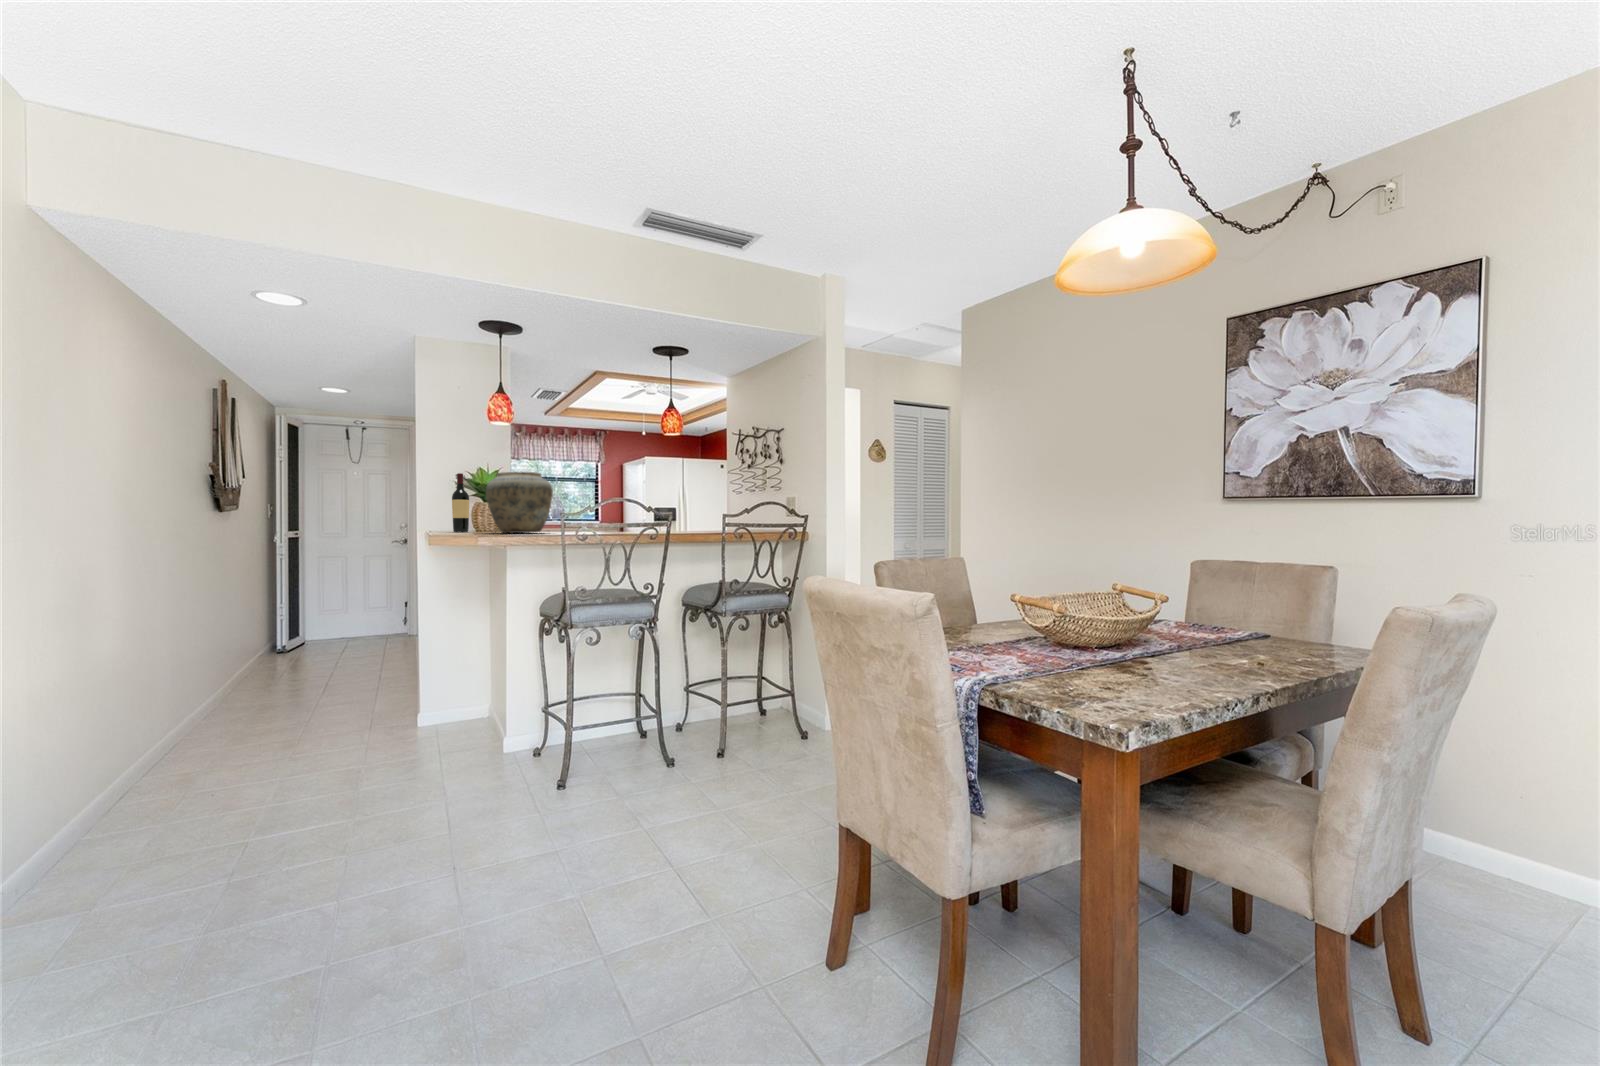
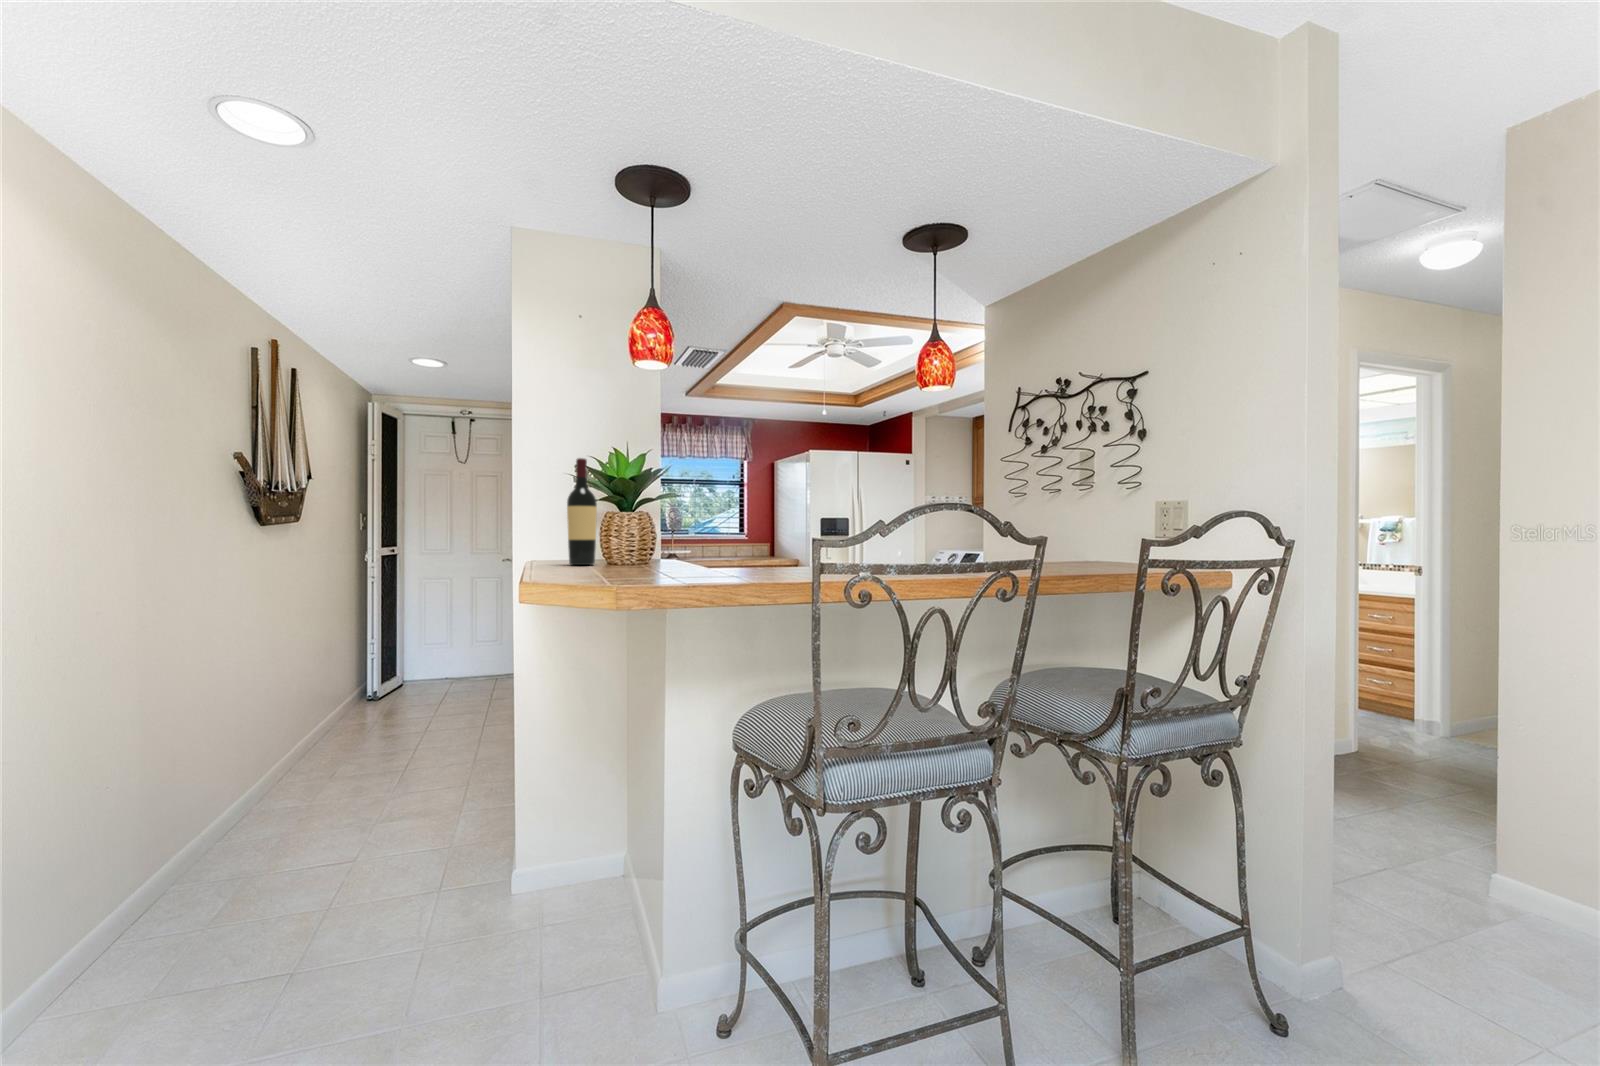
vase: present [486,471,553,533] -> none [627,450,748,569]

